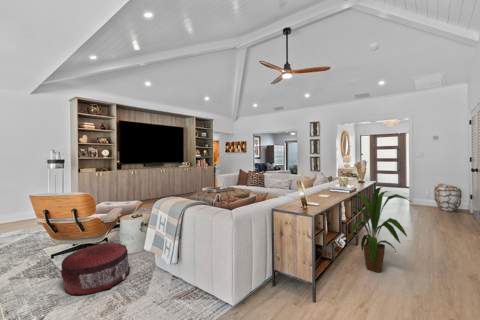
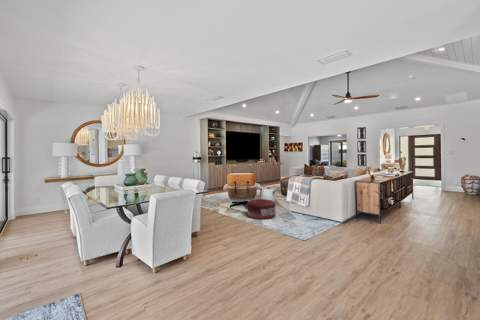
house plant: present [348,187,412,272] -> none [396,170,437,218]

